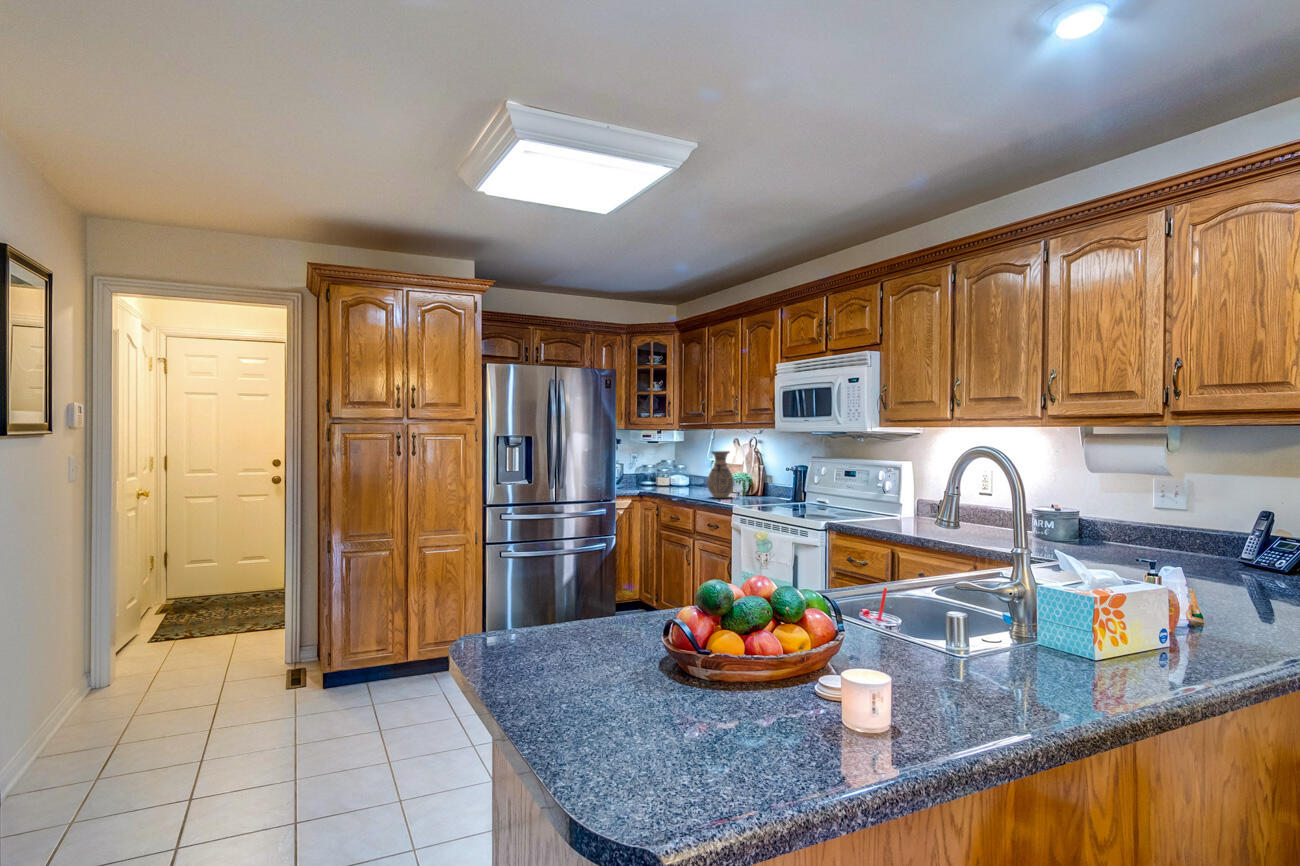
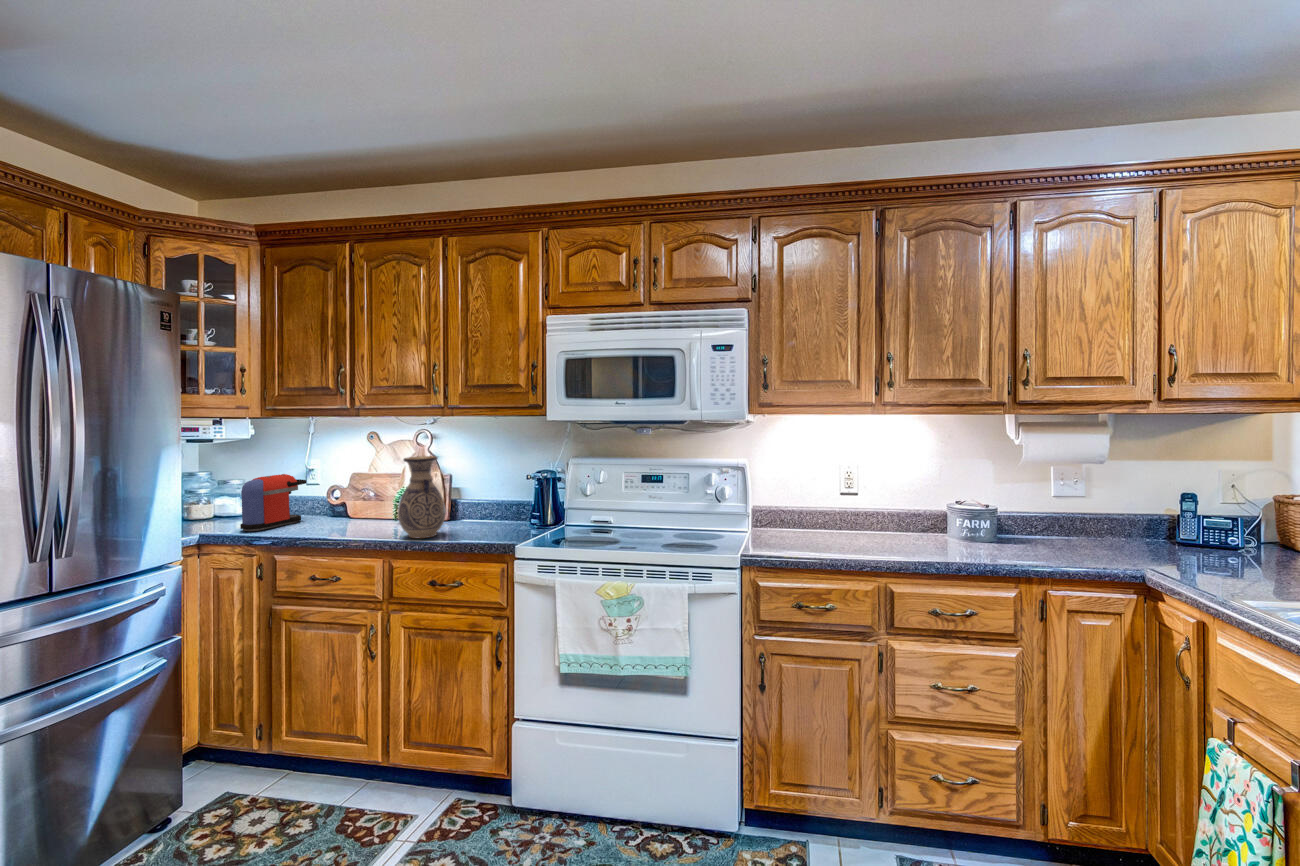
coffee maker: none [660,460,697,489] -> present [240,474,306,531]

